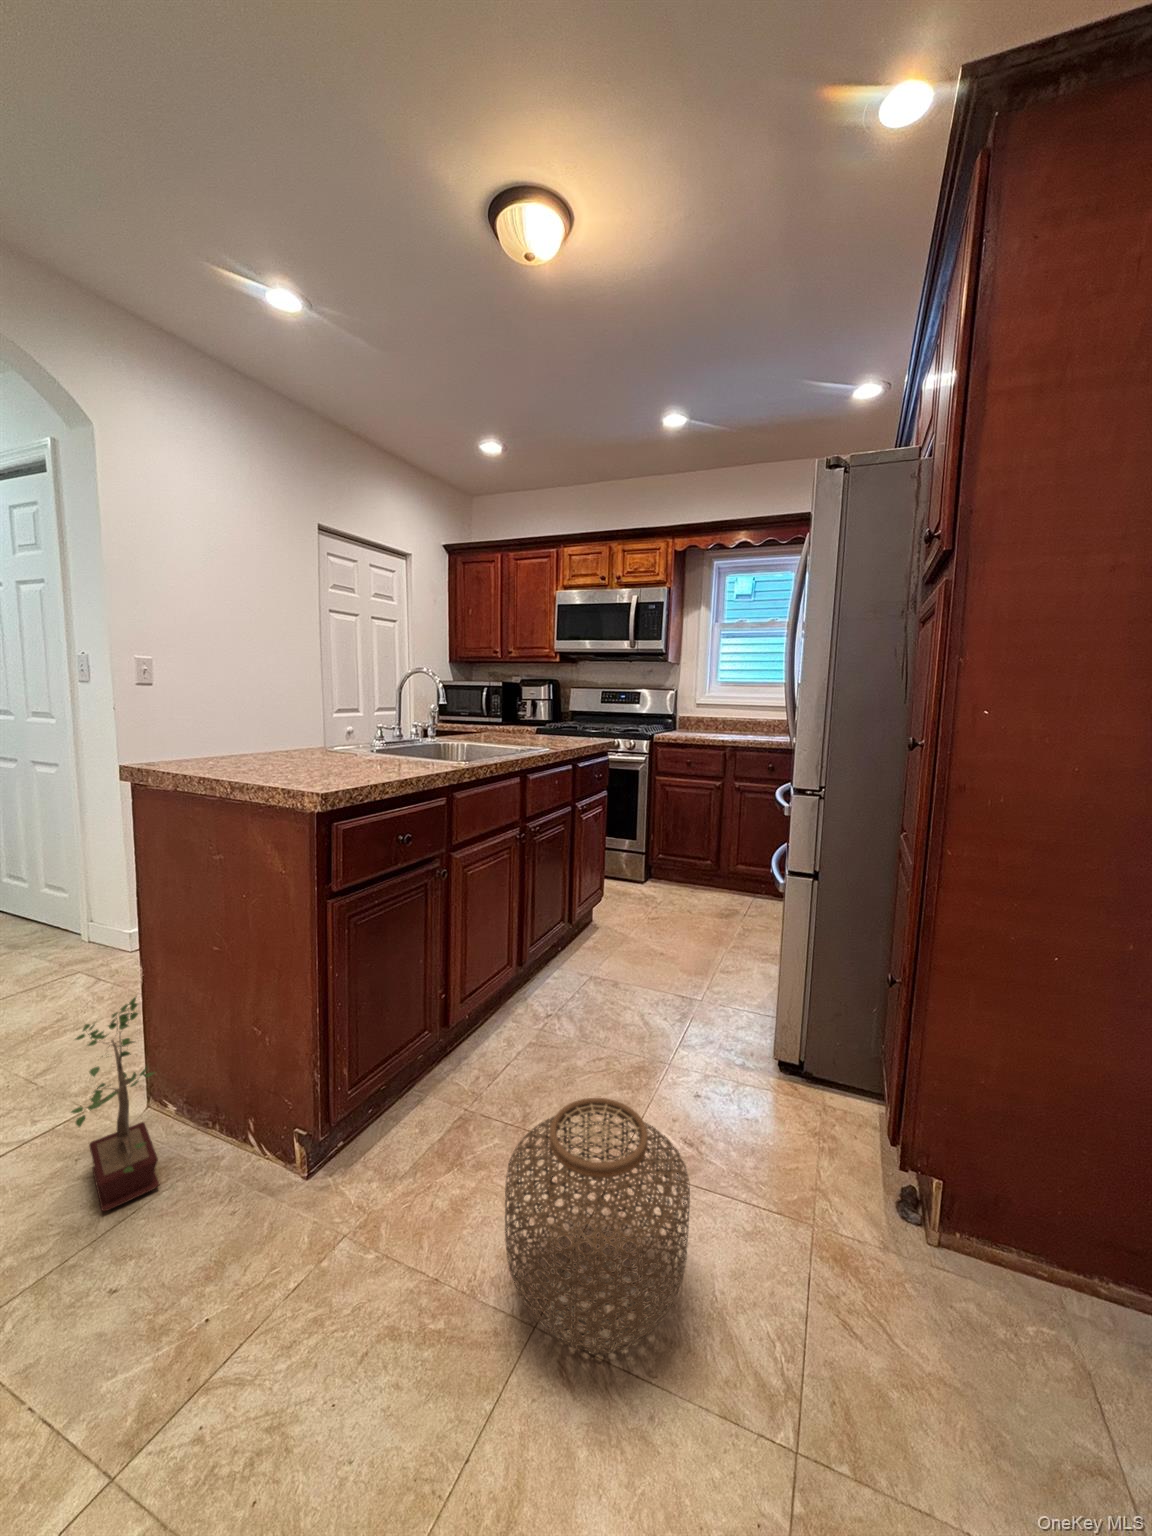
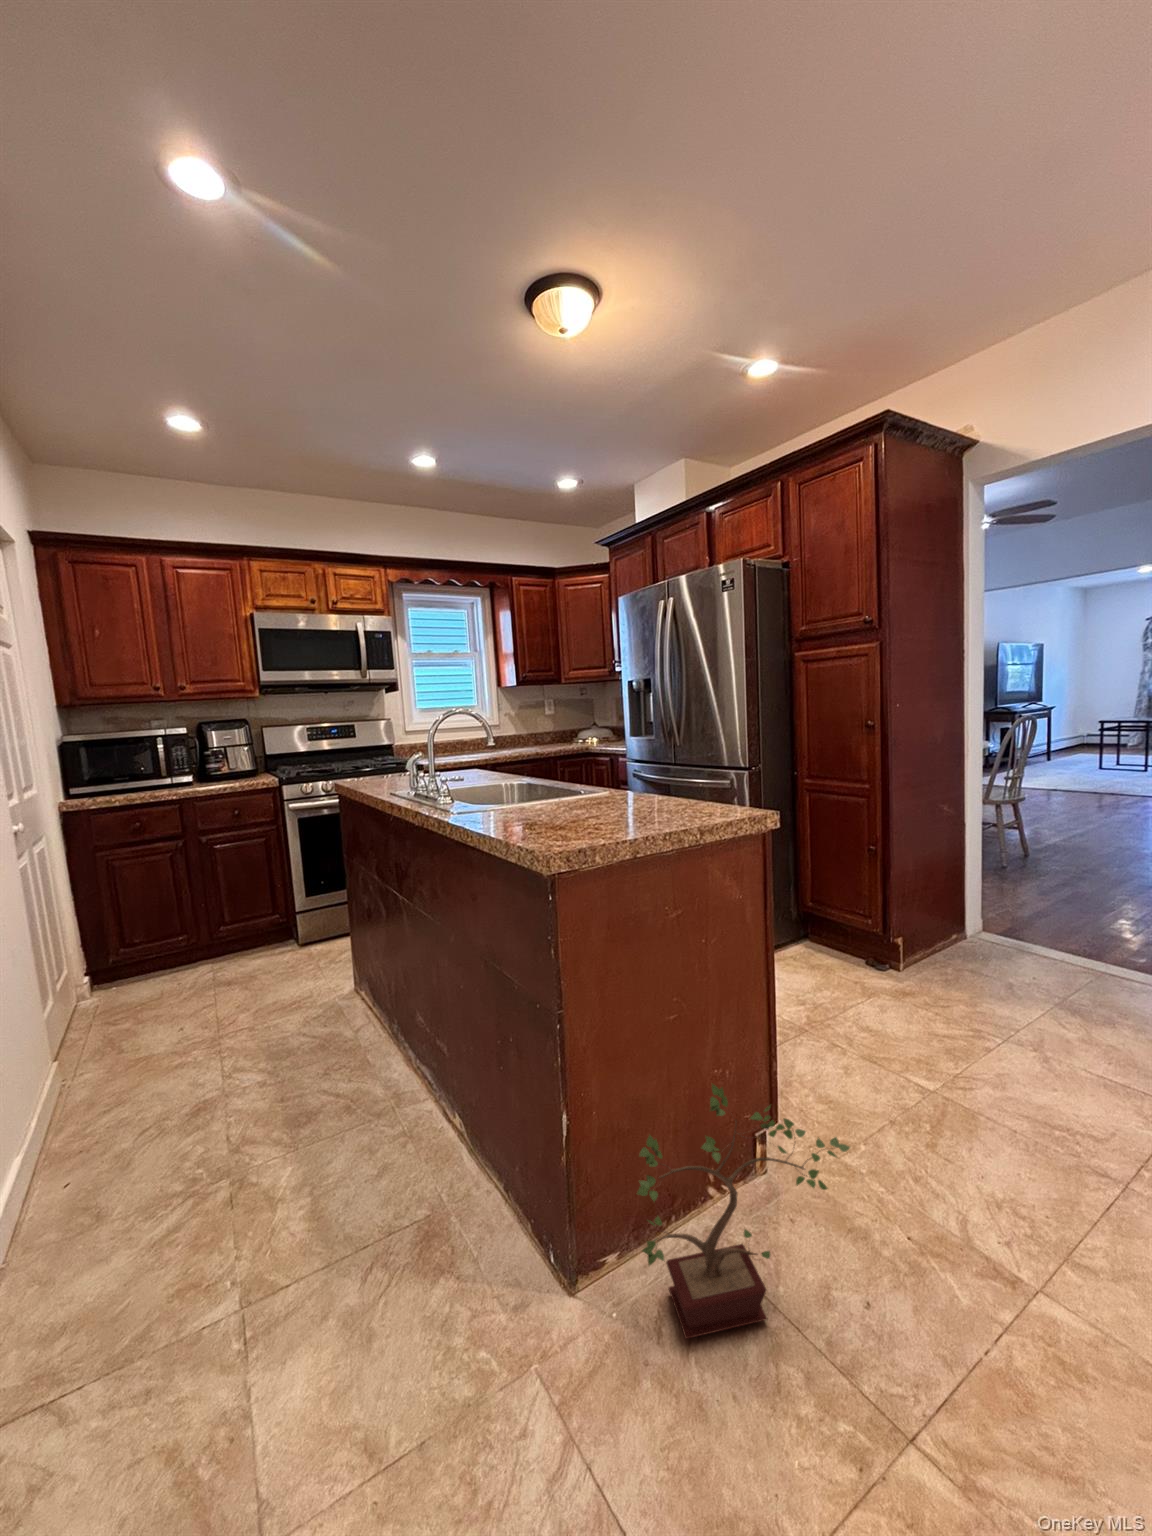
woven basket: present [505,1098,690,1355] -> none [861,951,984,1083]

